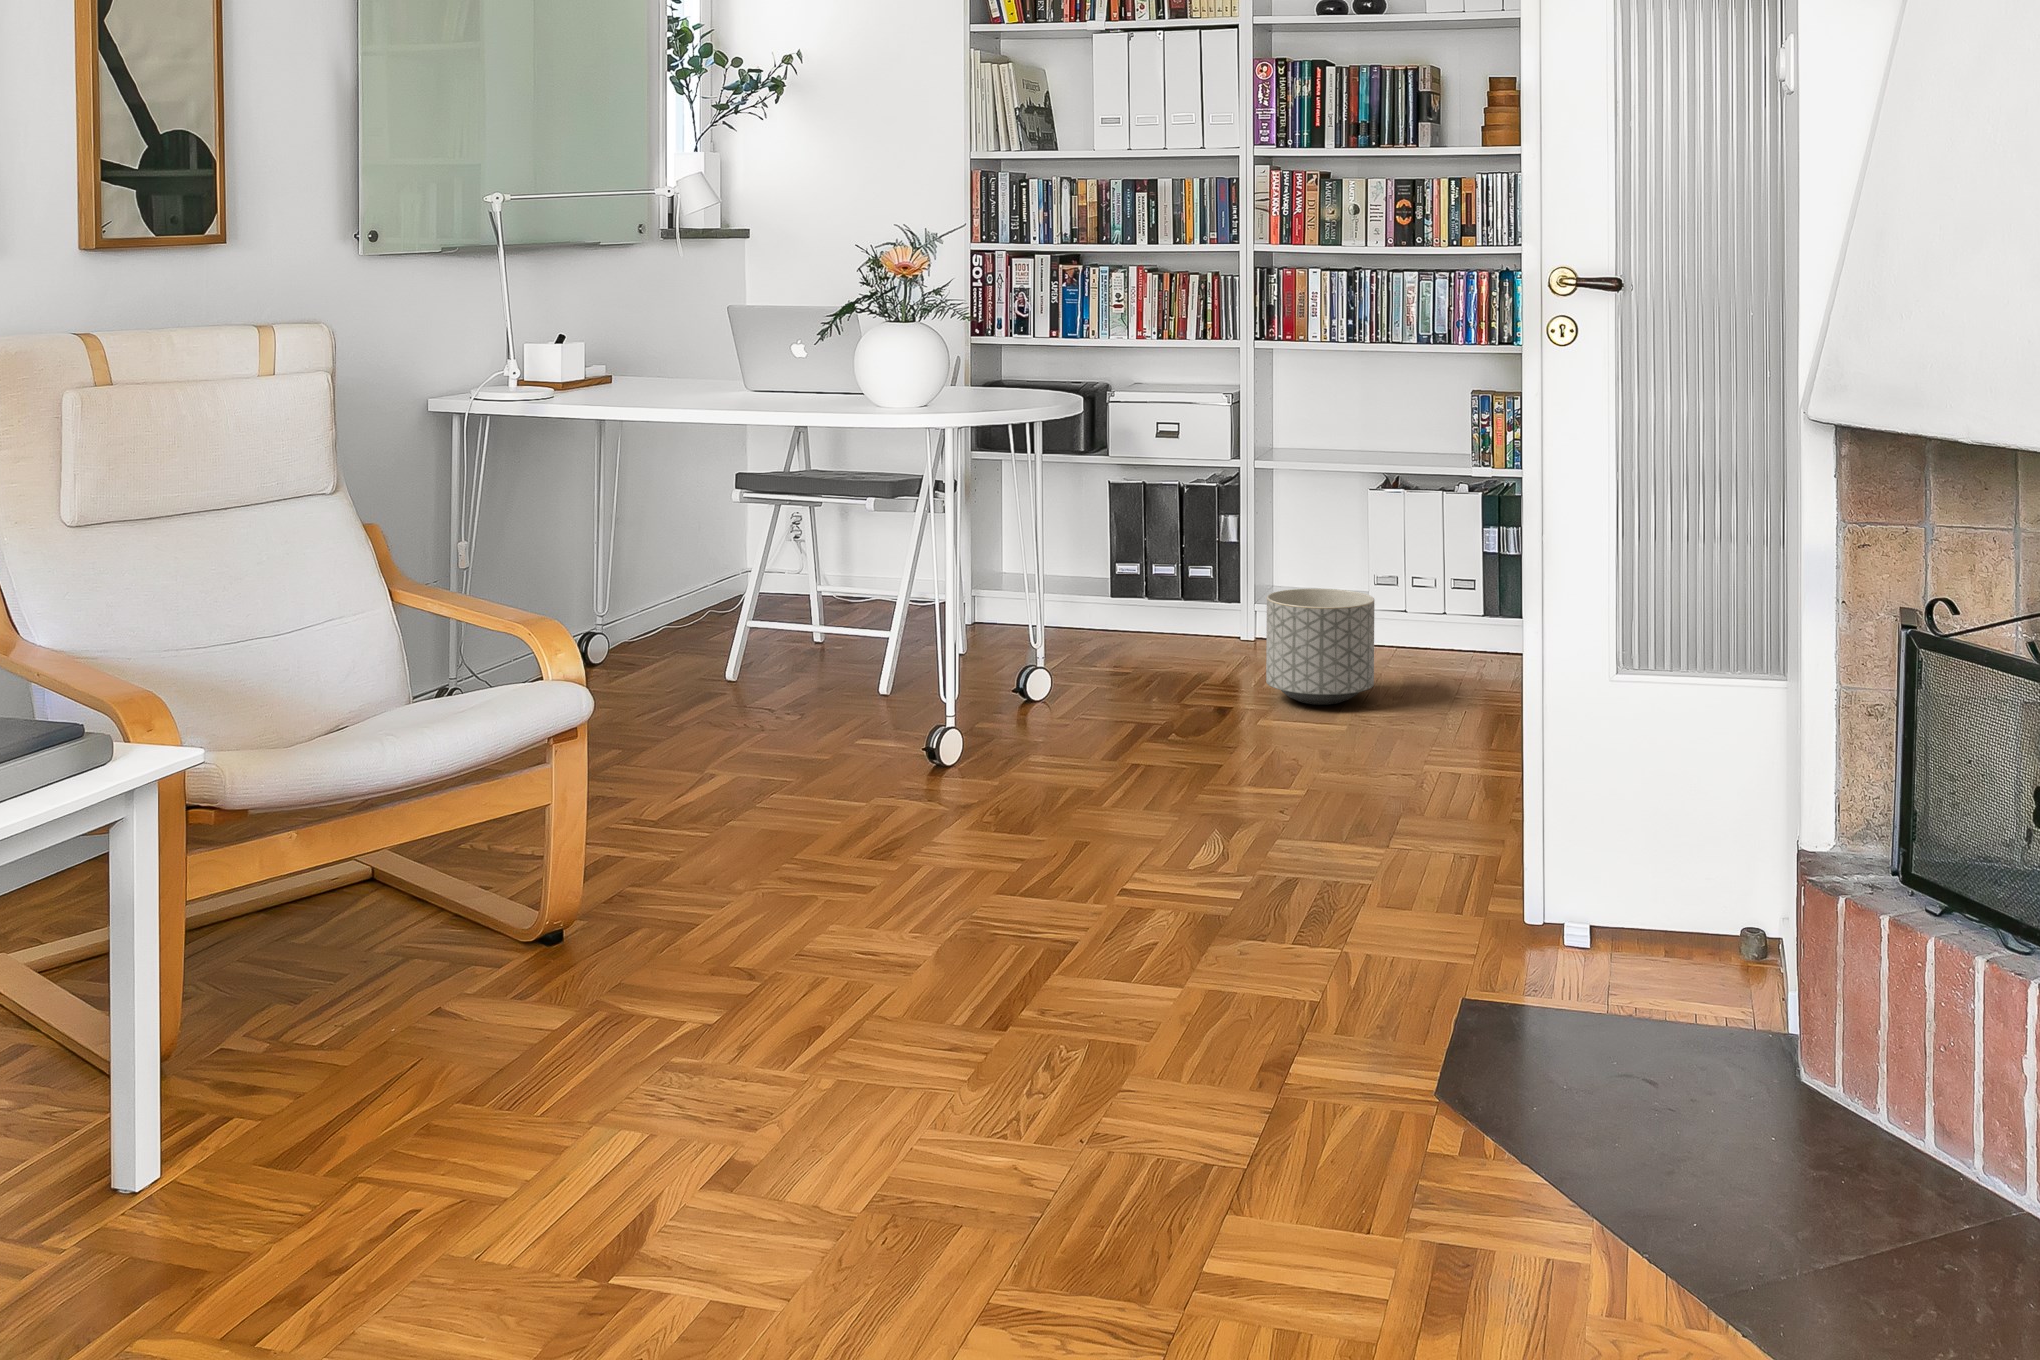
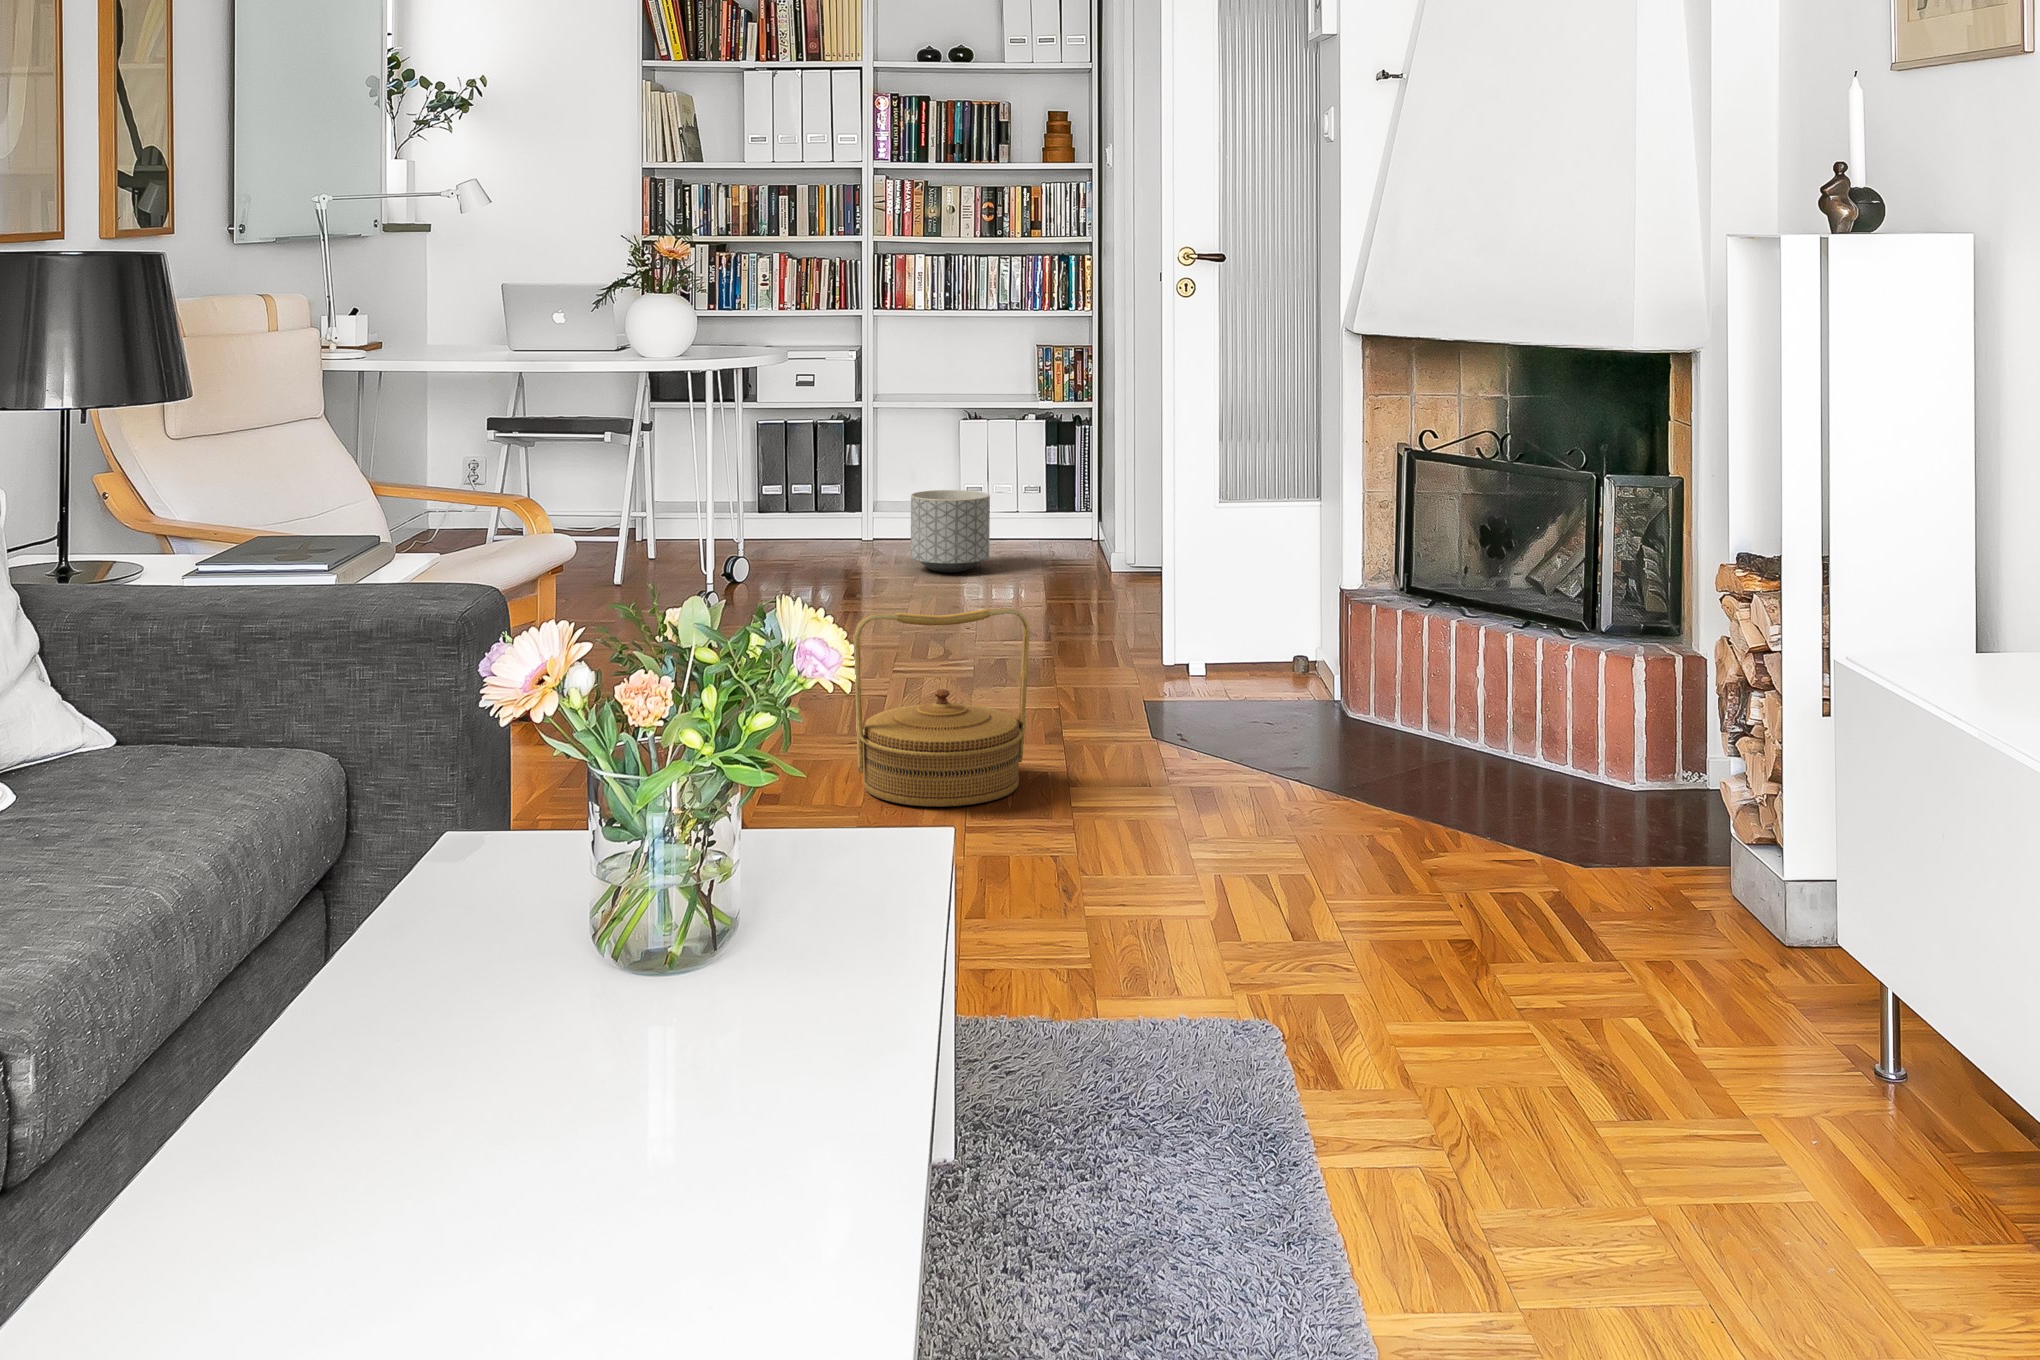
basket: none [904,870,1200,1222] -> present [853,608,1030,807]

